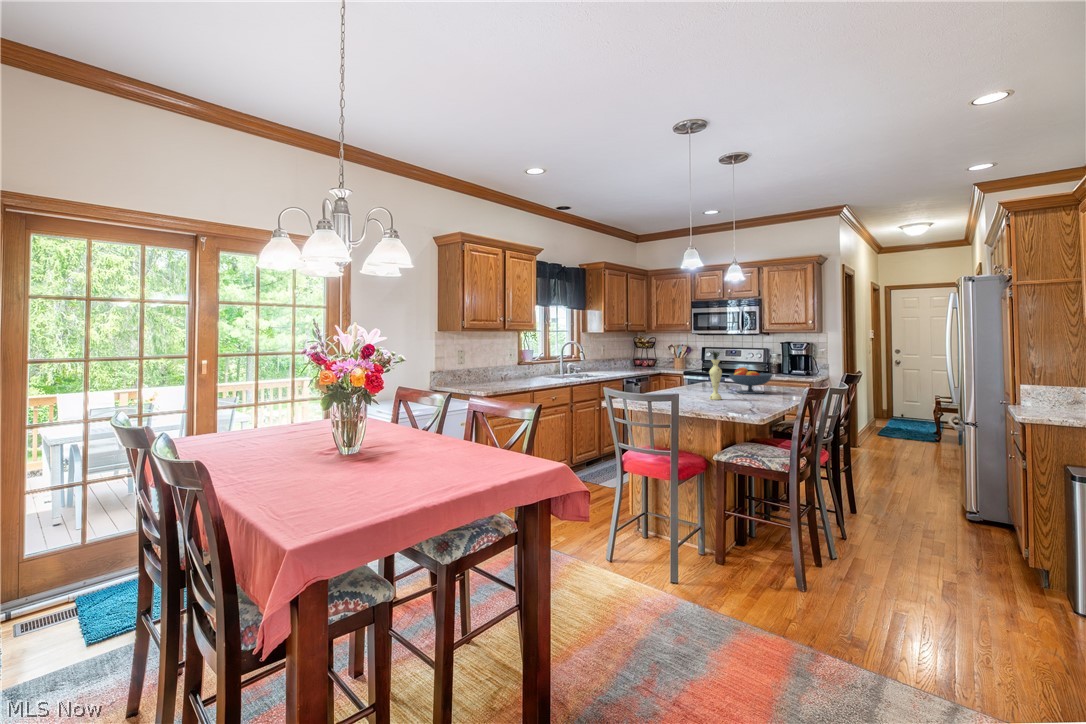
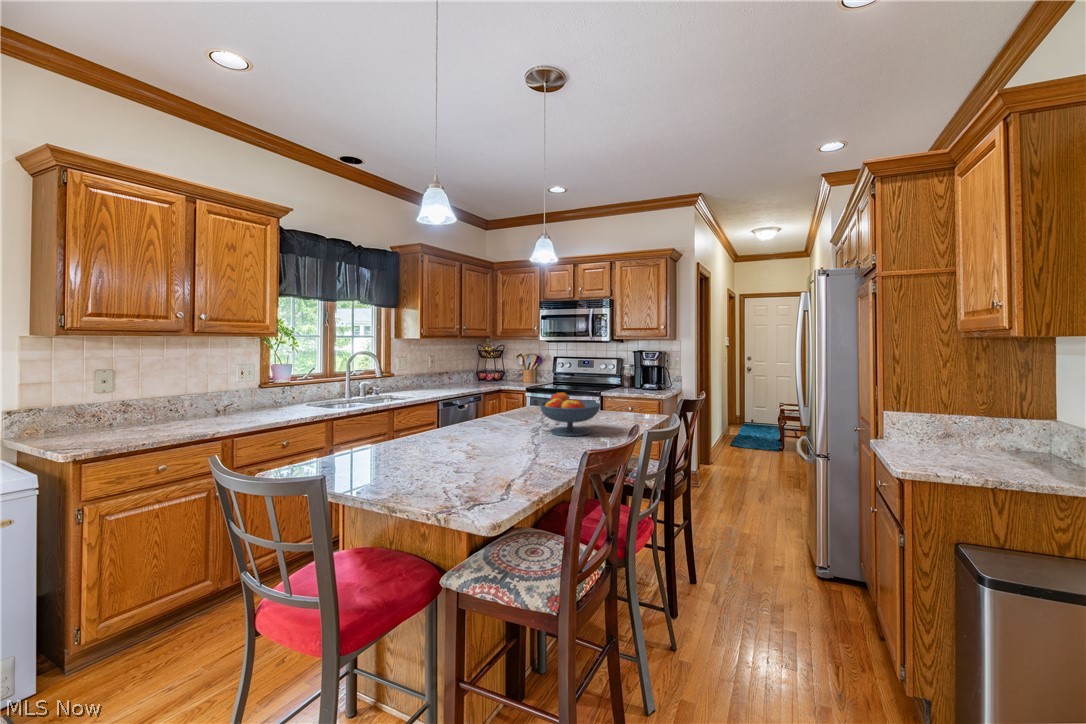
vase: present [709,351,722,400] -> none [465,370,507,465]

